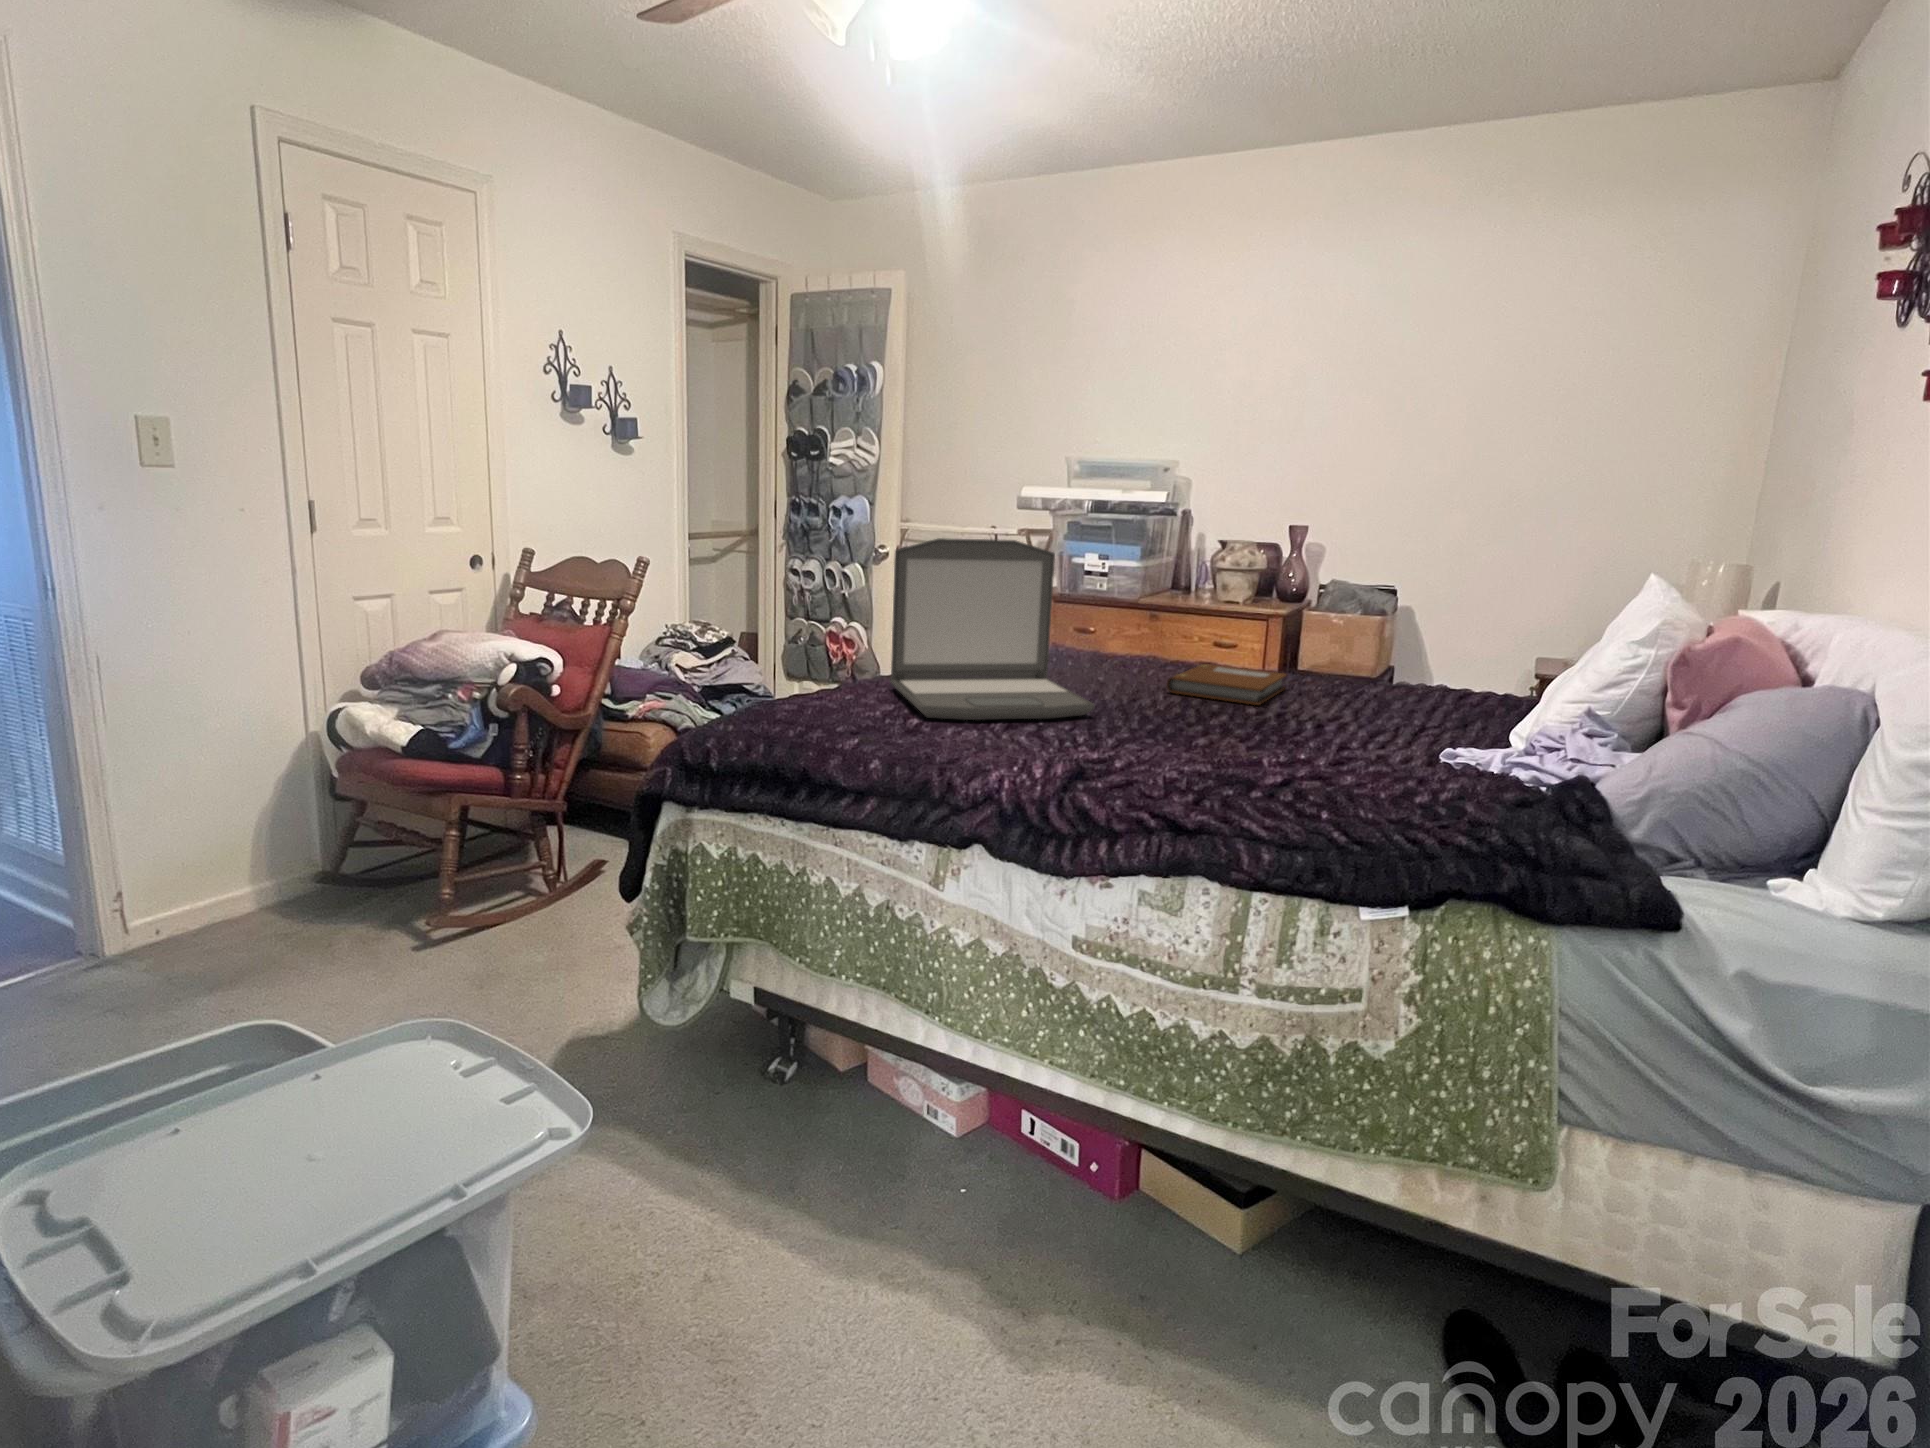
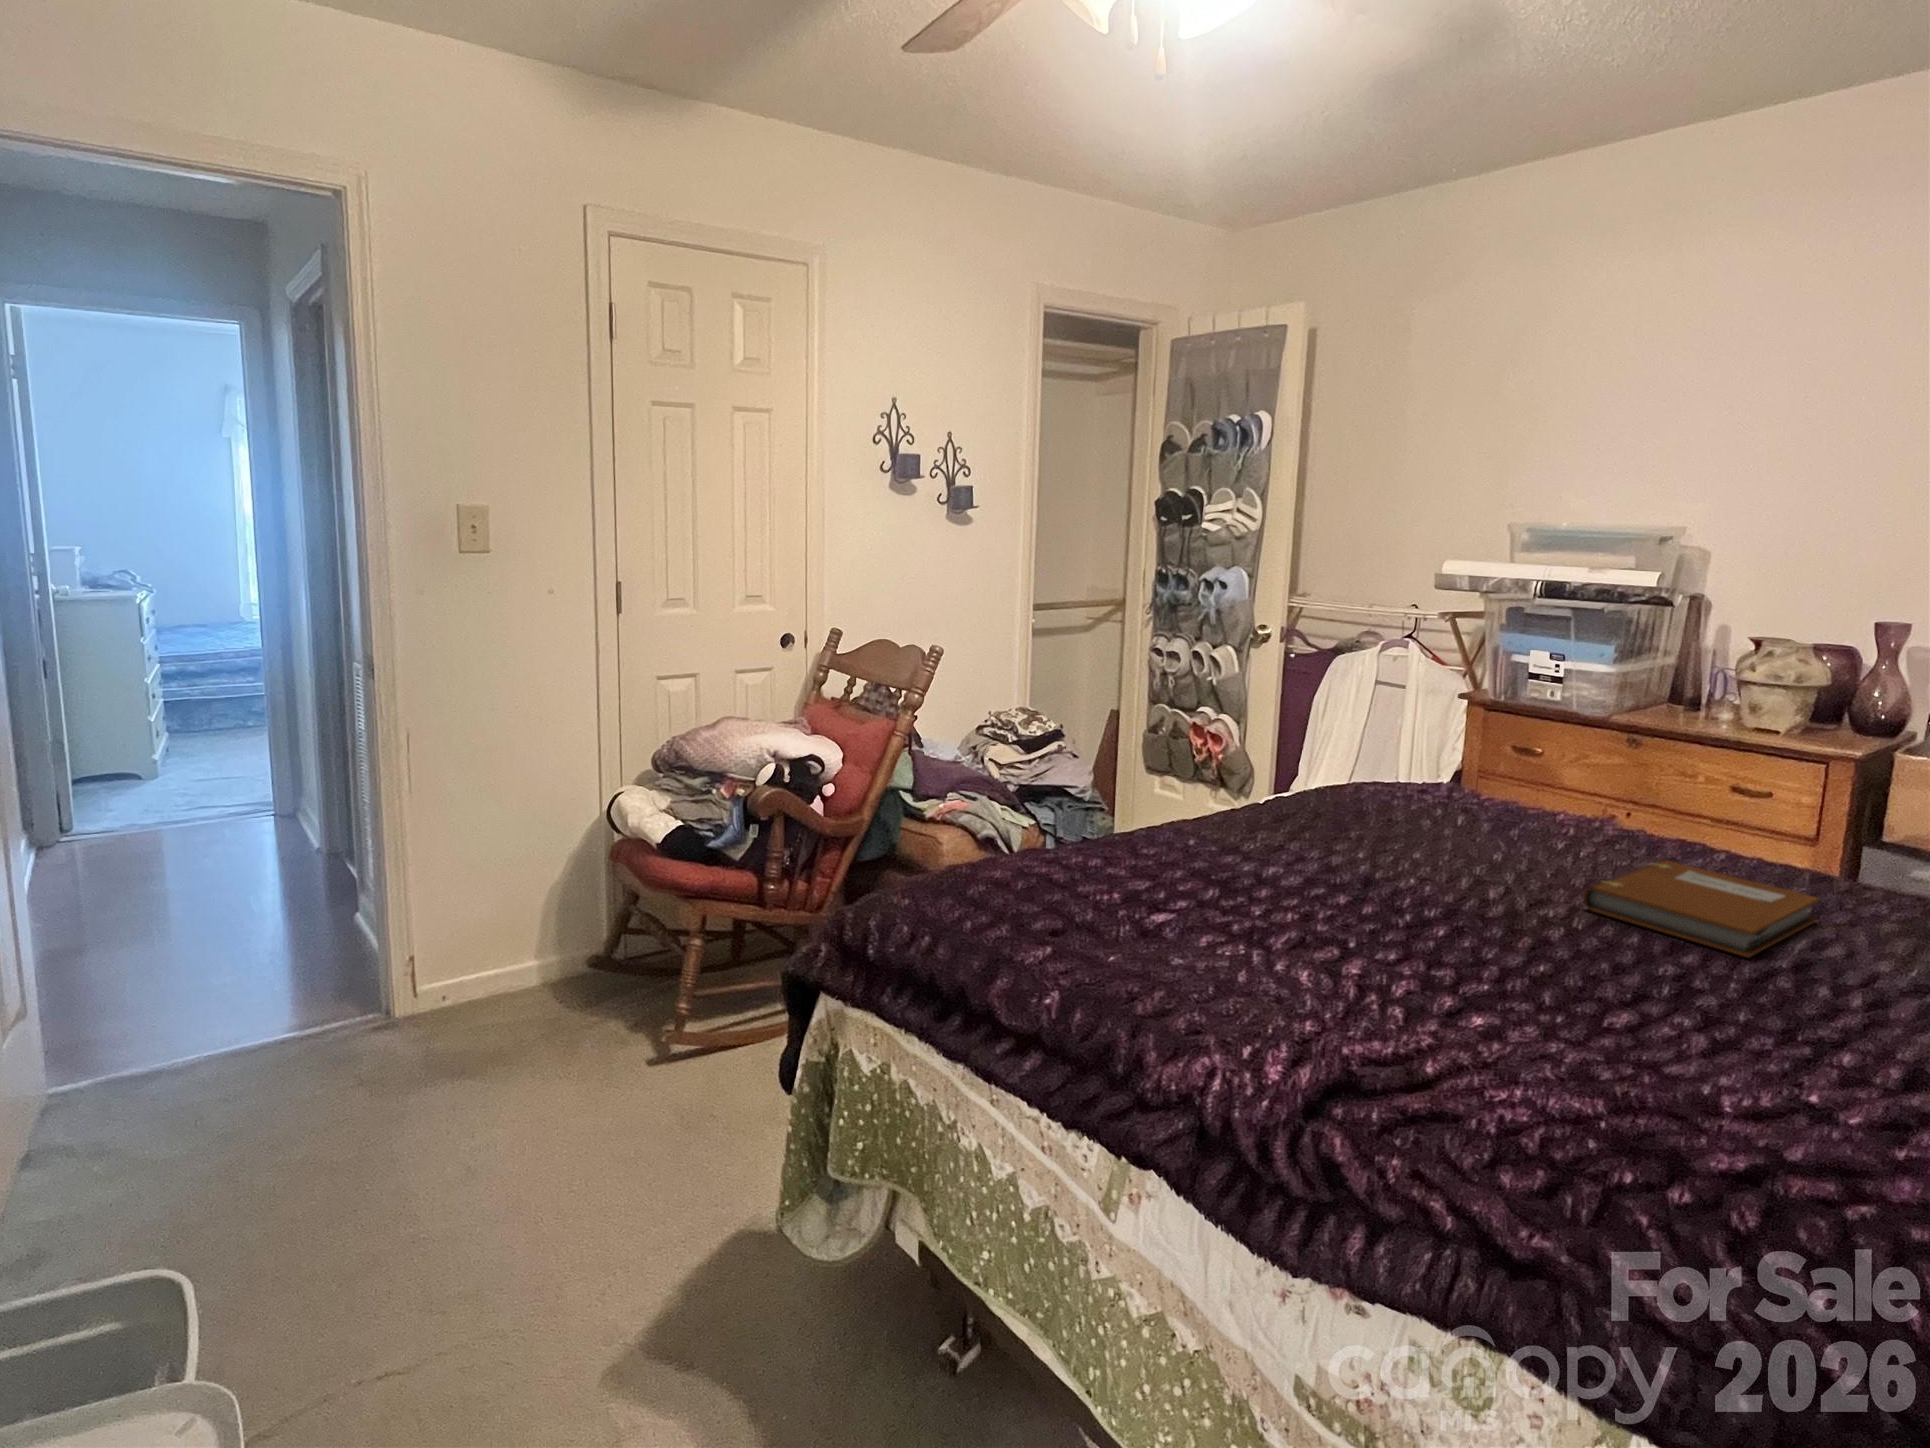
laptop: present [890,538,1095,720] -> none [1146,663,1431,948]

